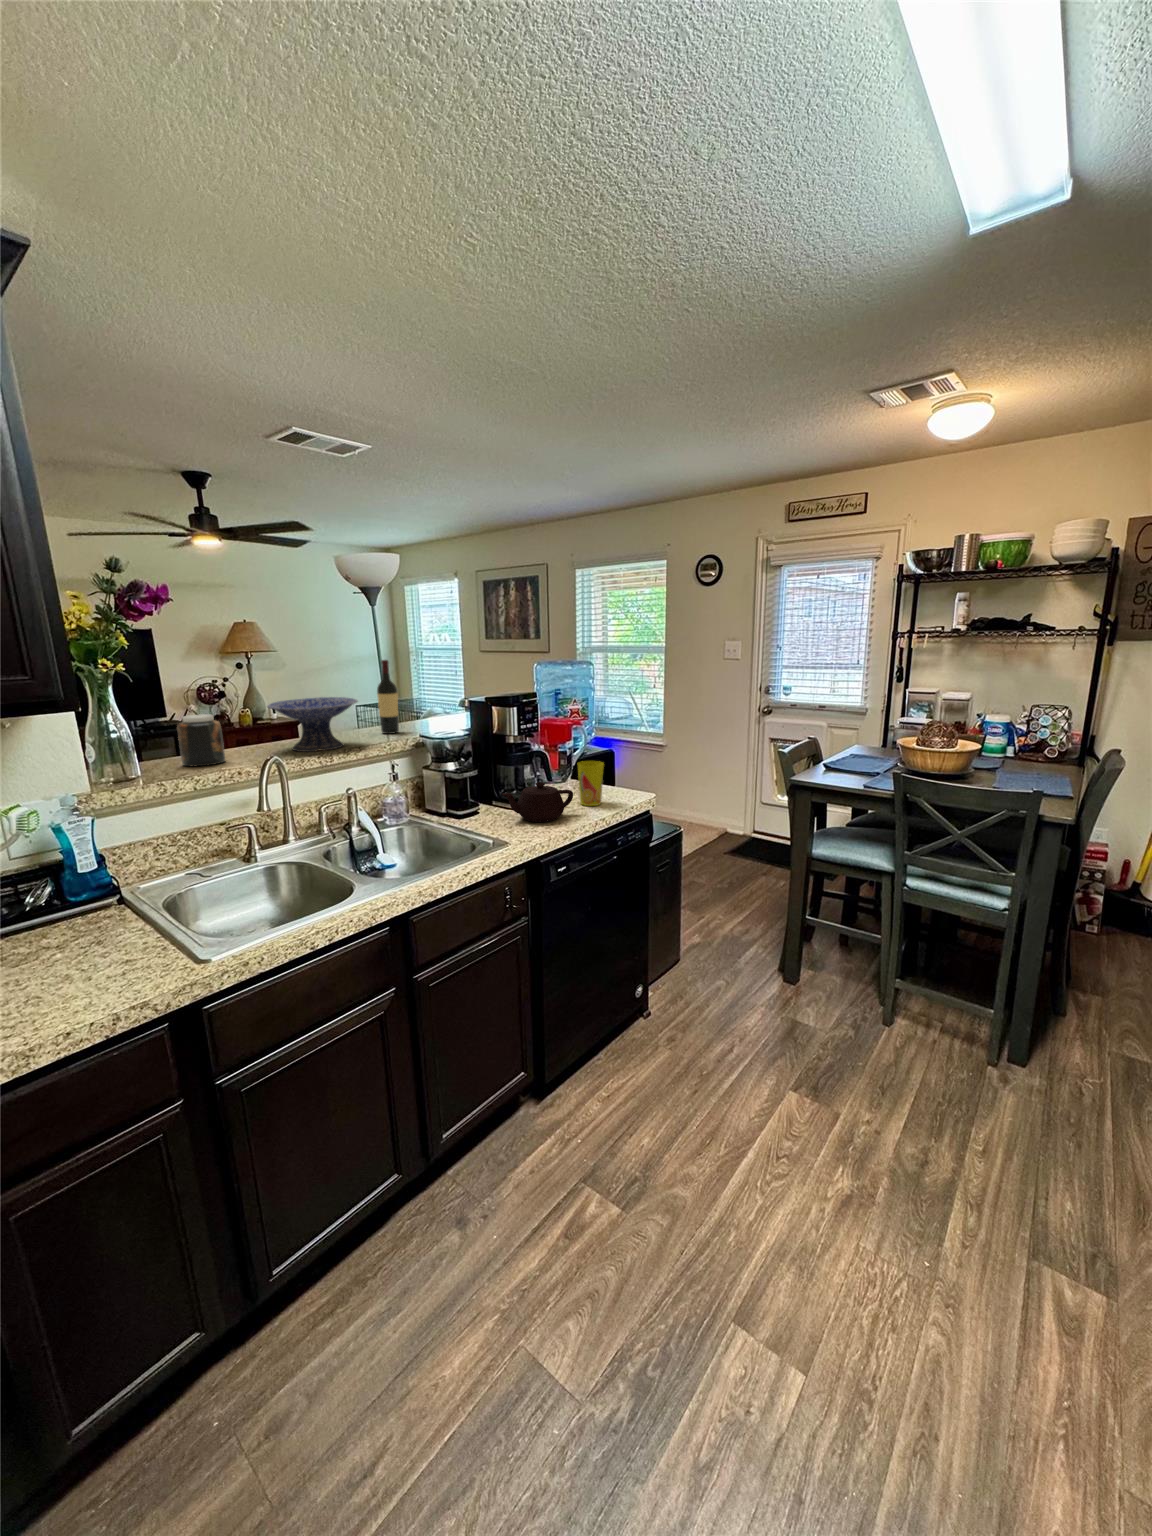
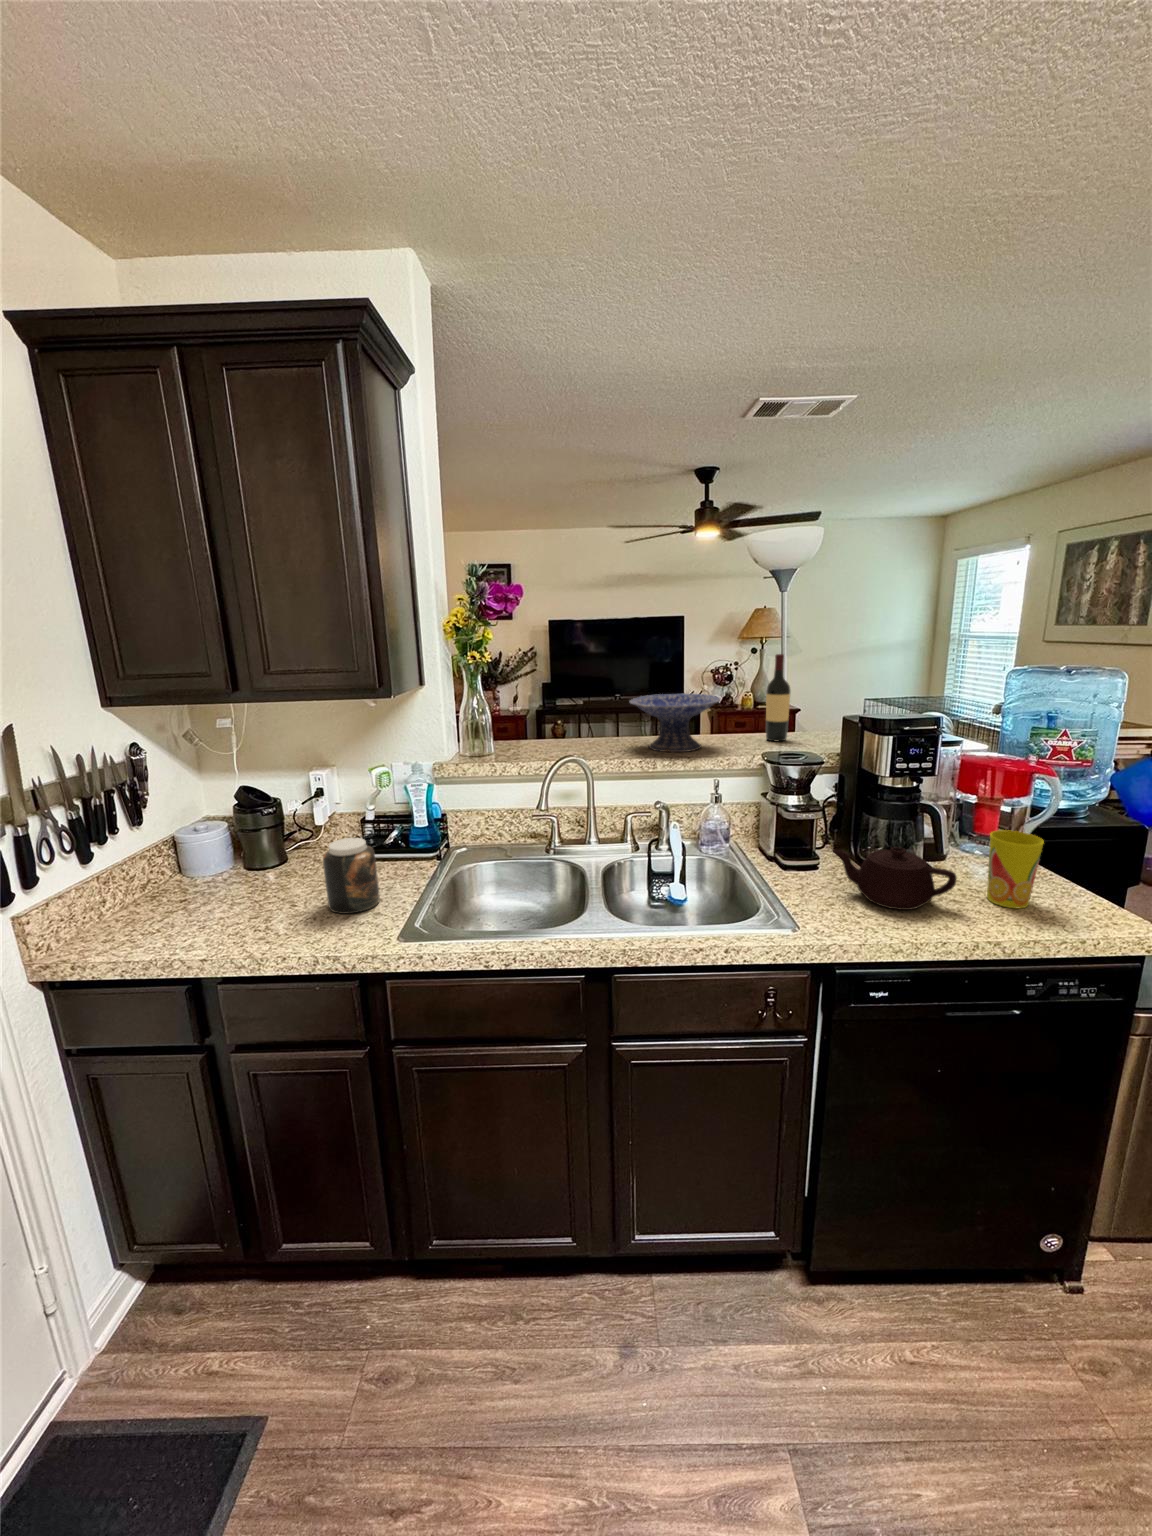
jar: present [177,714,225,766] -> present [323,838,380,914]

